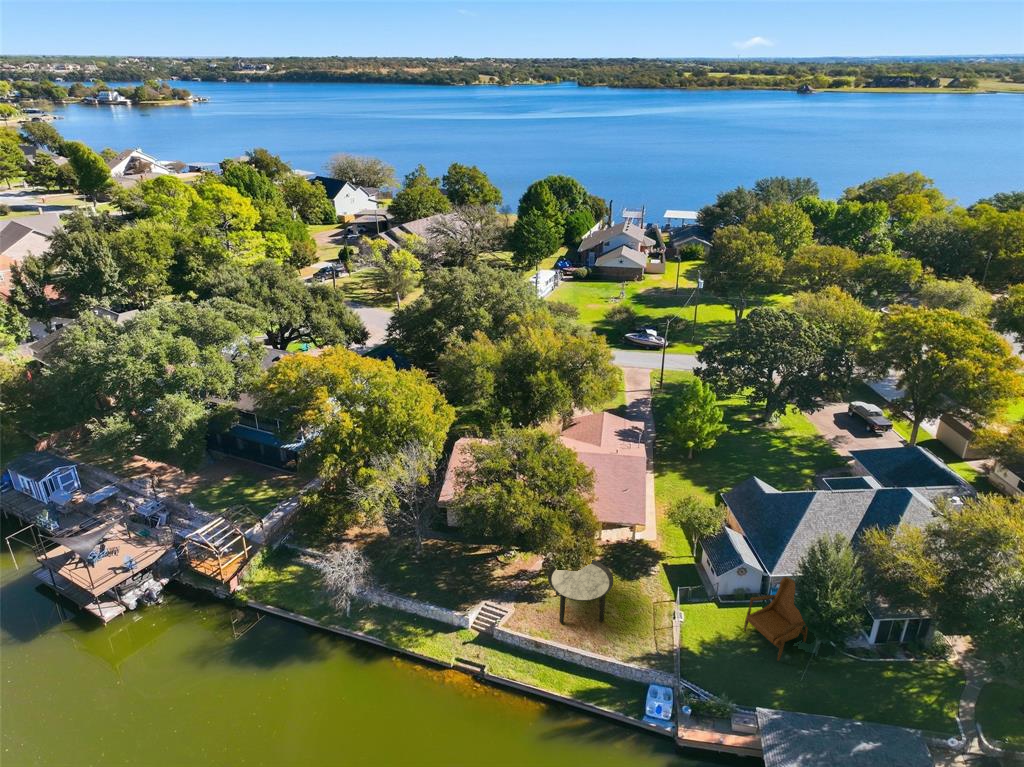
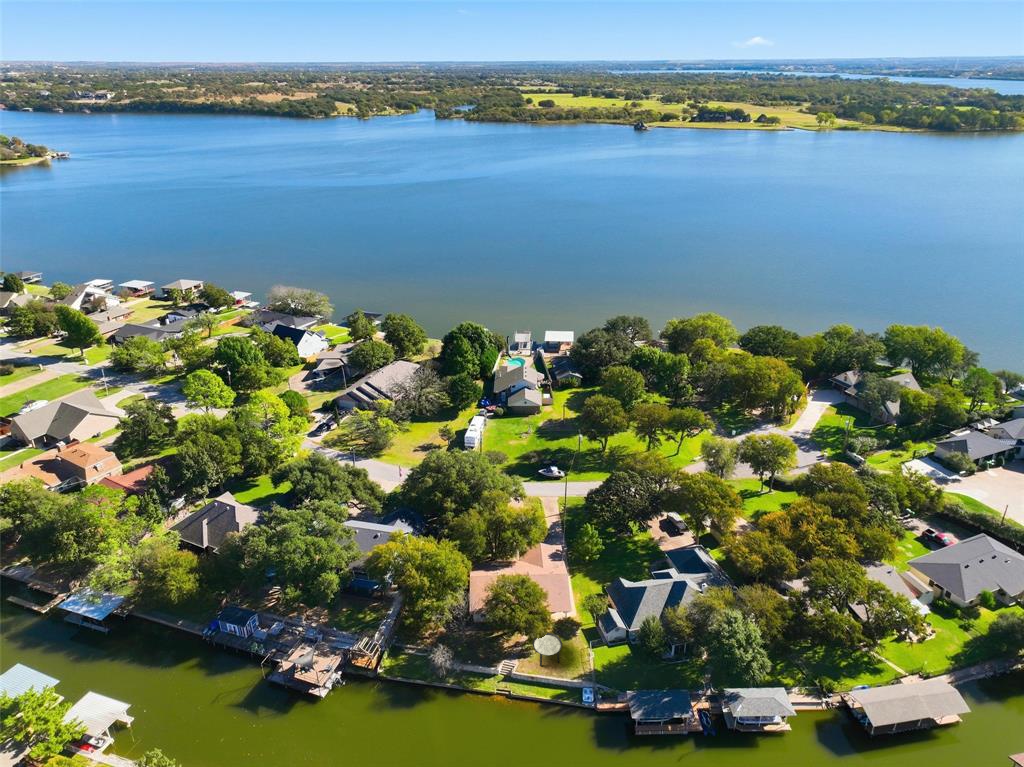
armchair: present [744,577,808,661] -> none [620,631,648,669]

